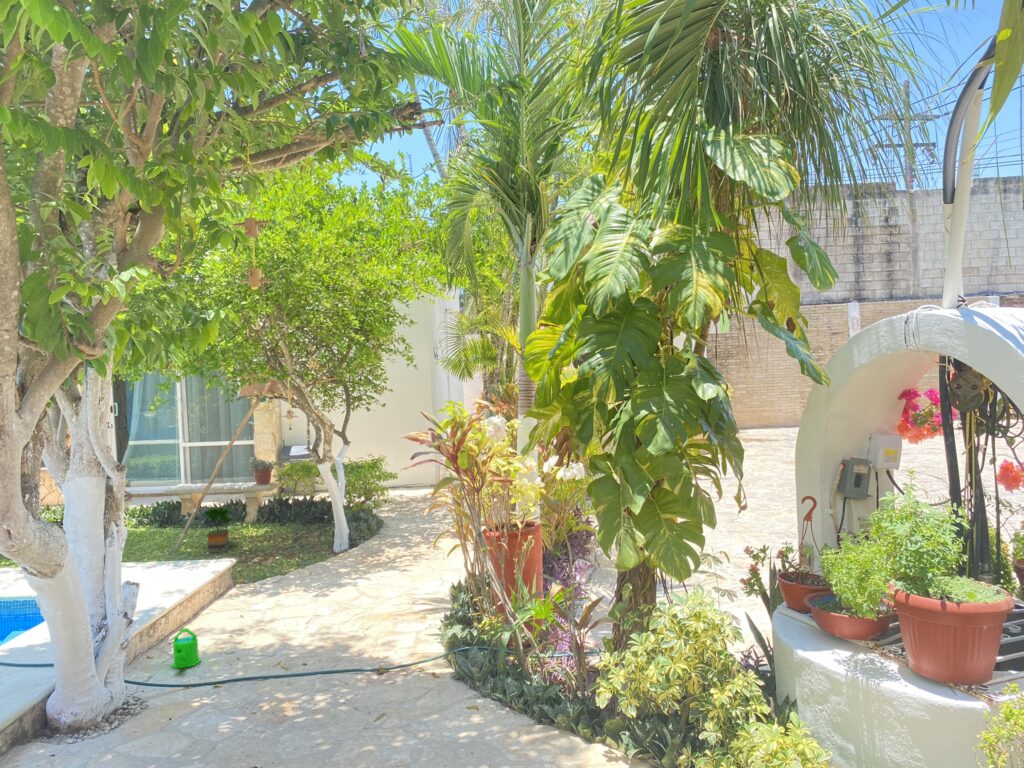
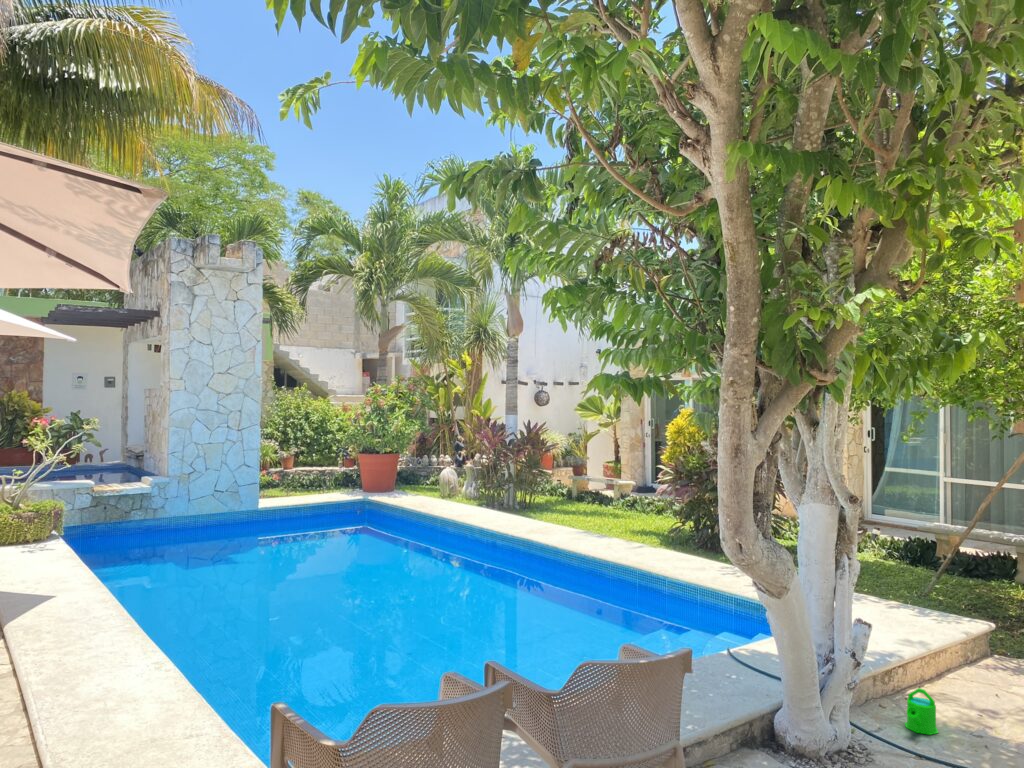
potted tree: present [204,507,233,553] -> none [958,556,997,610]

